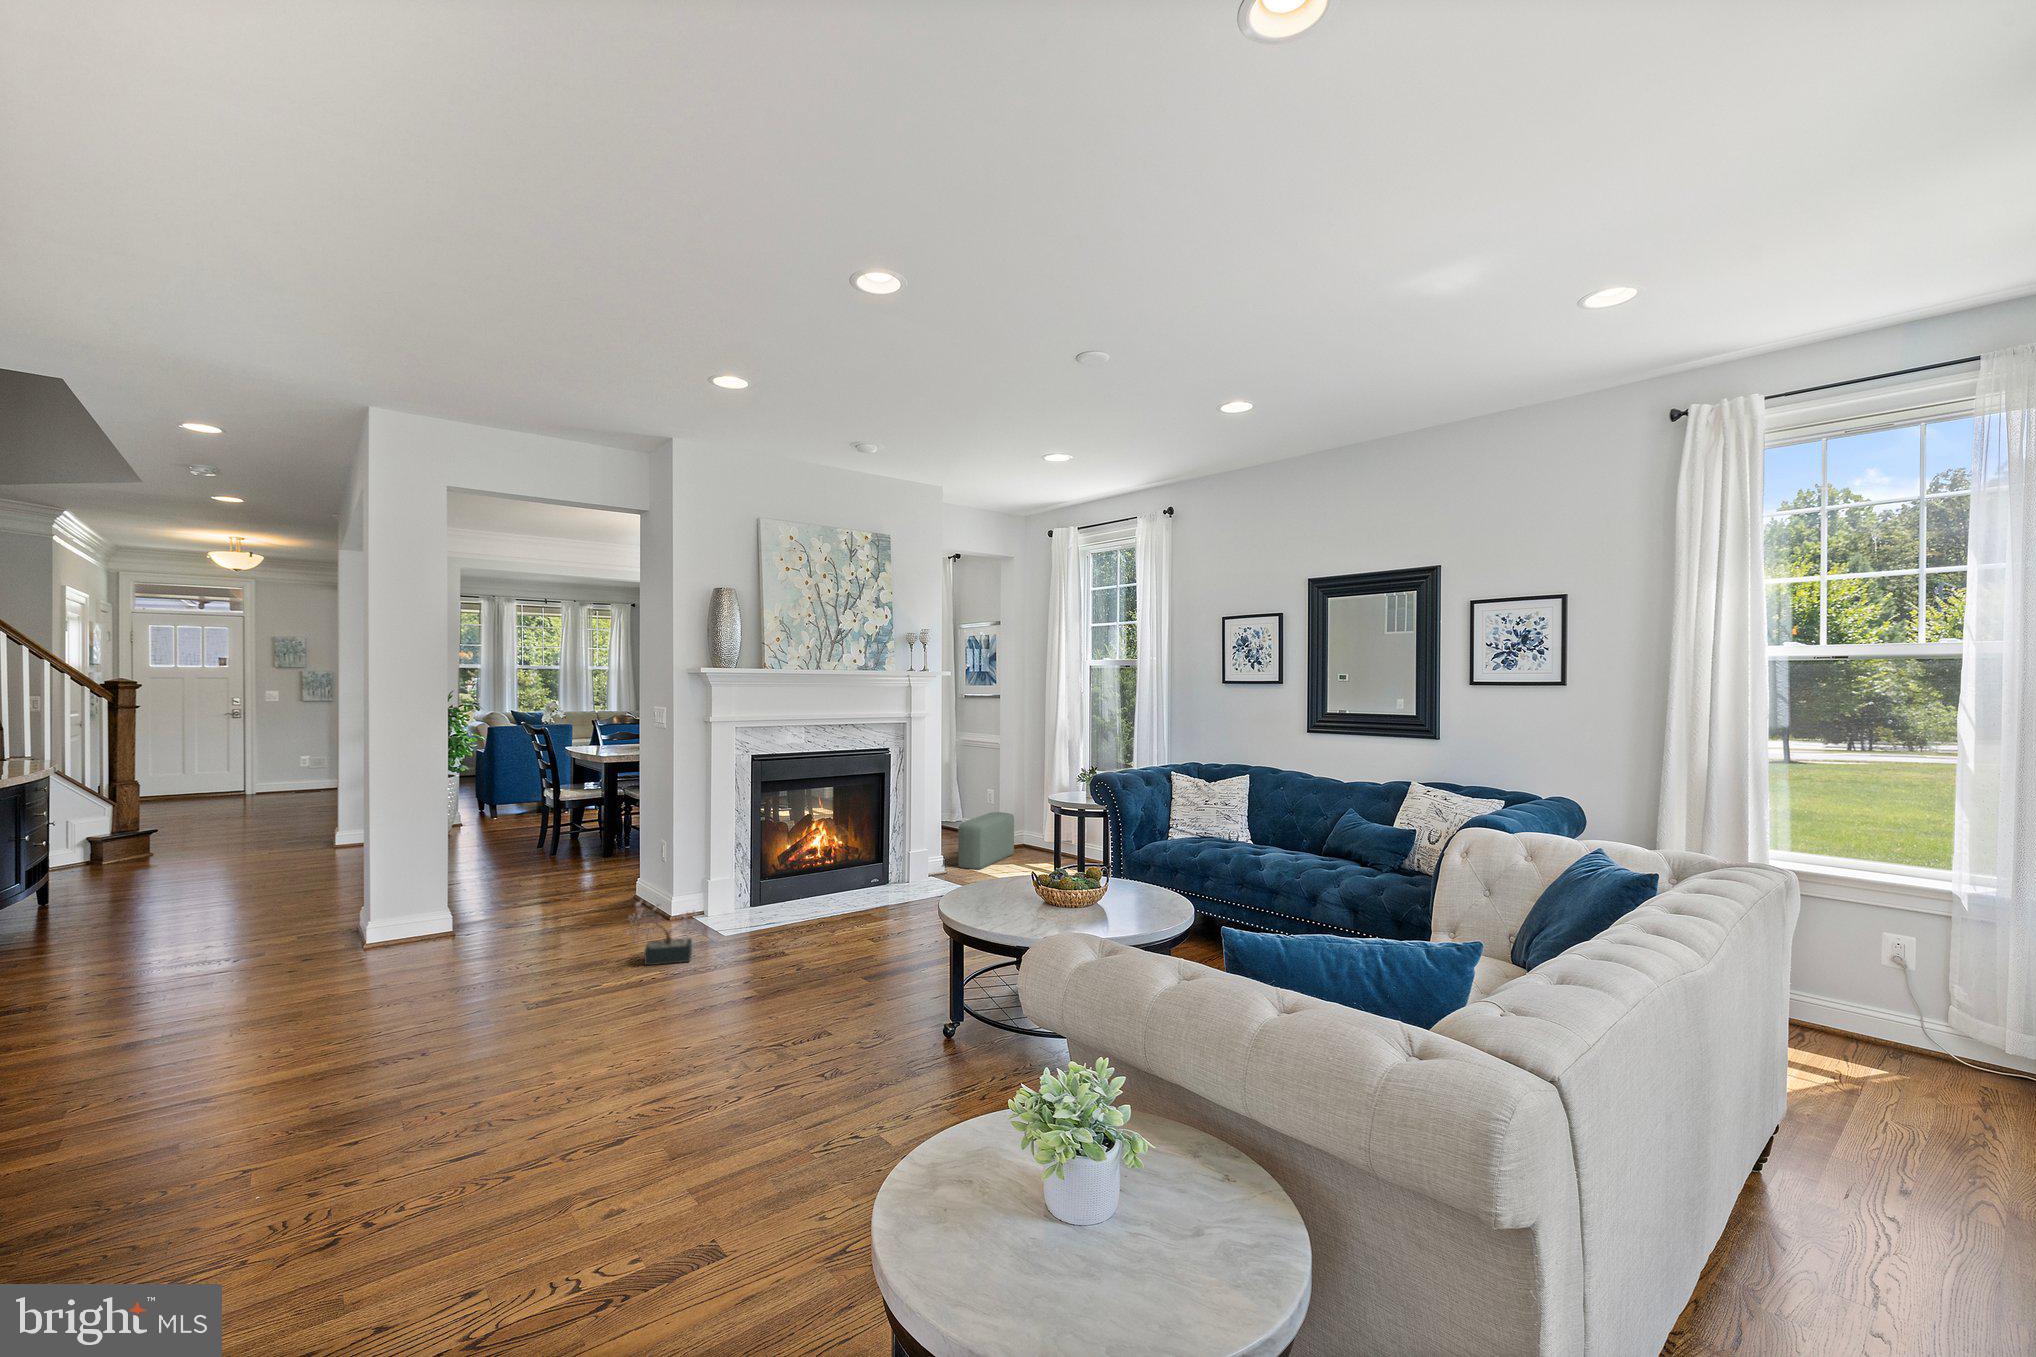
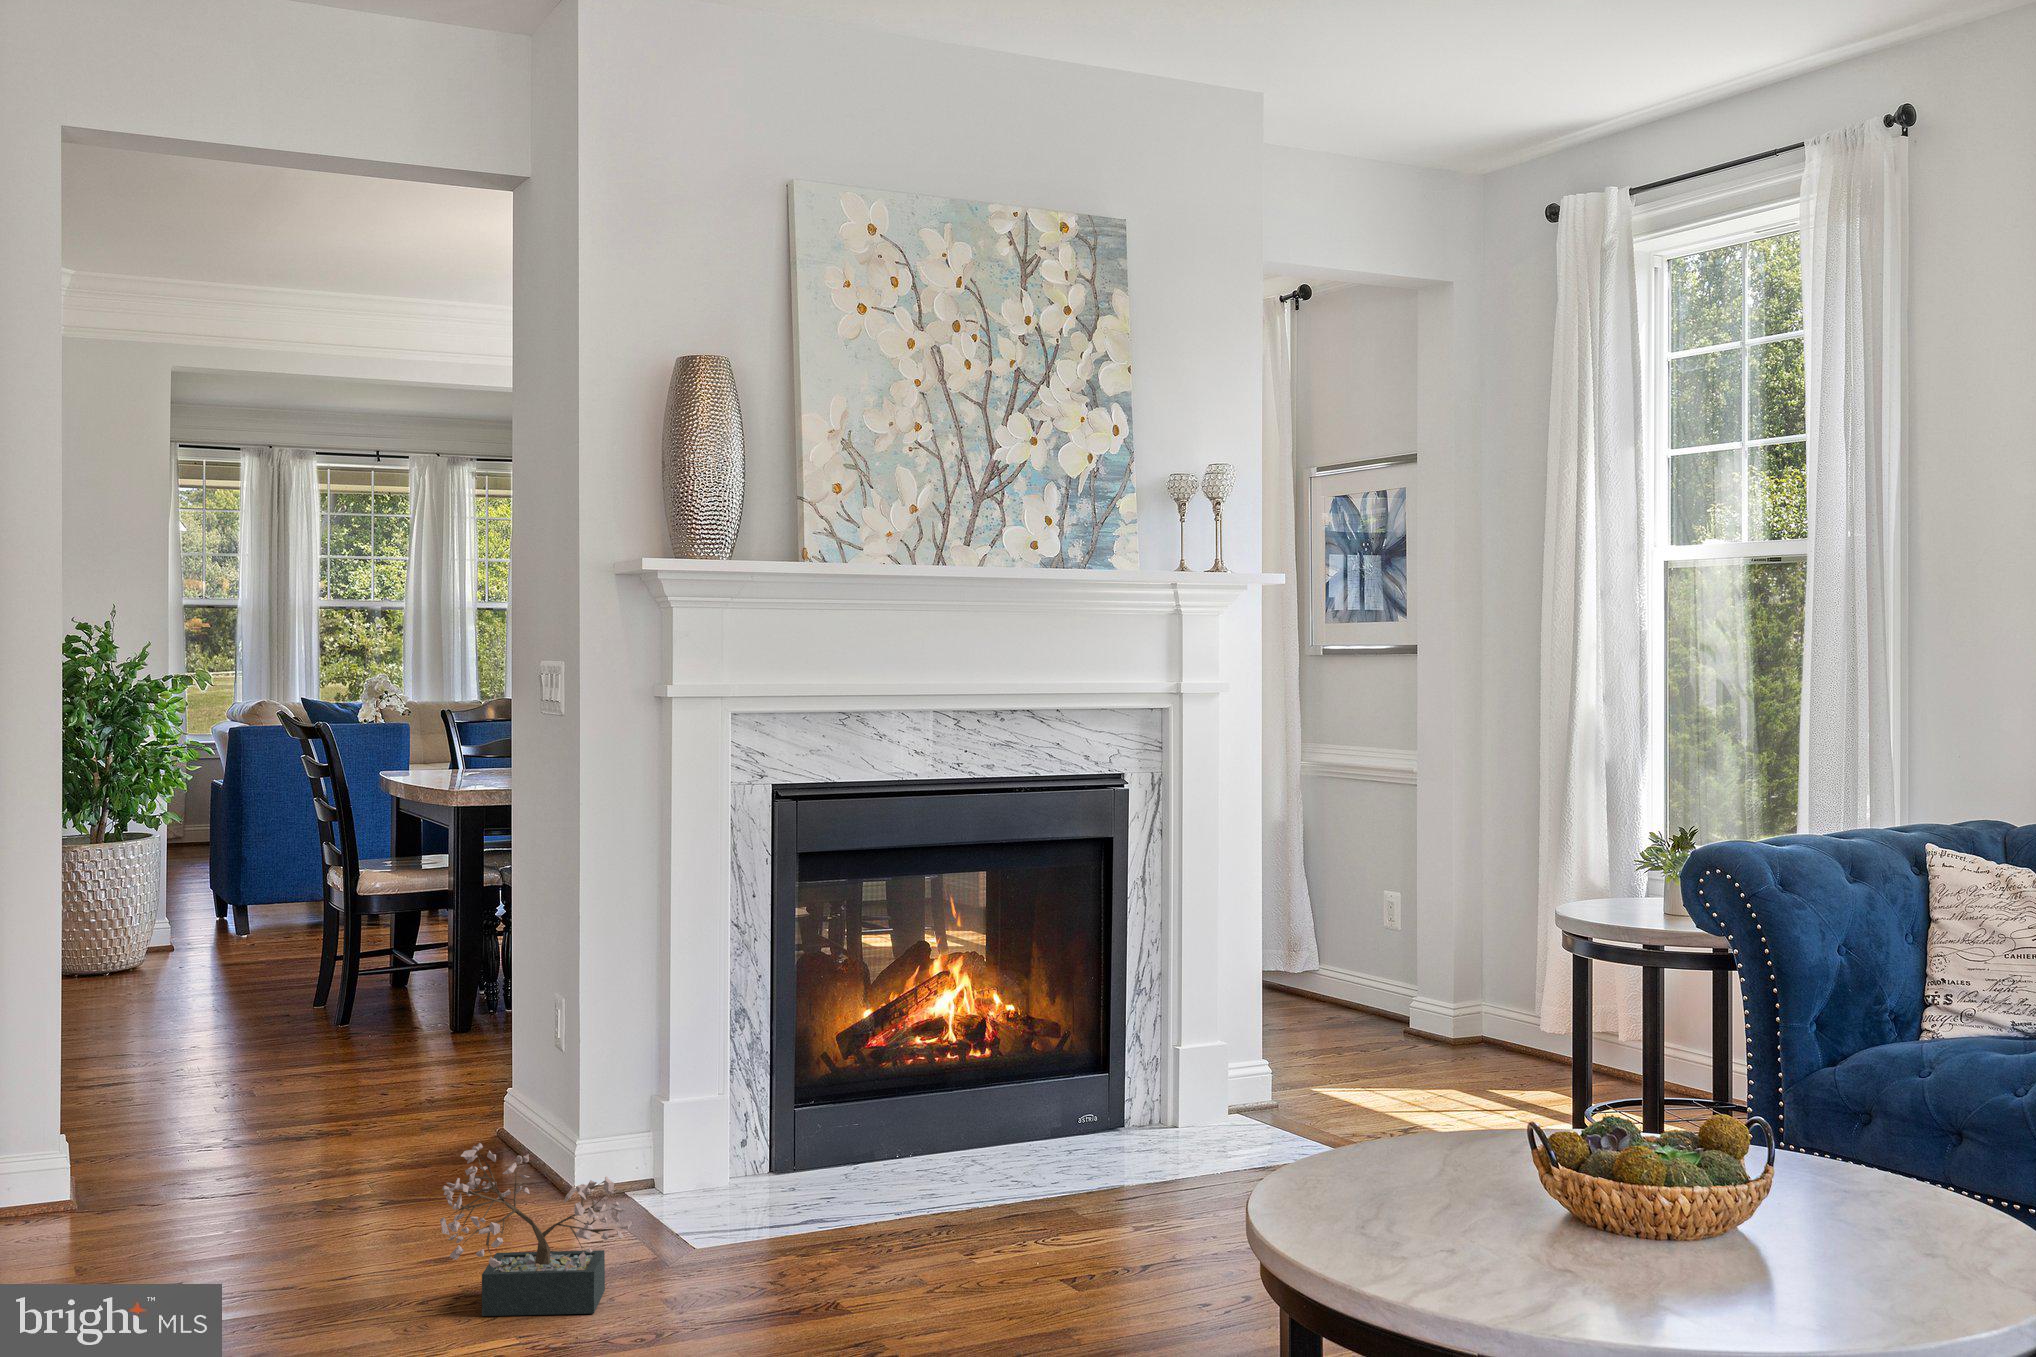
pouf: present [958,812,1014,869] -> none [1308,951,1455,1097]

